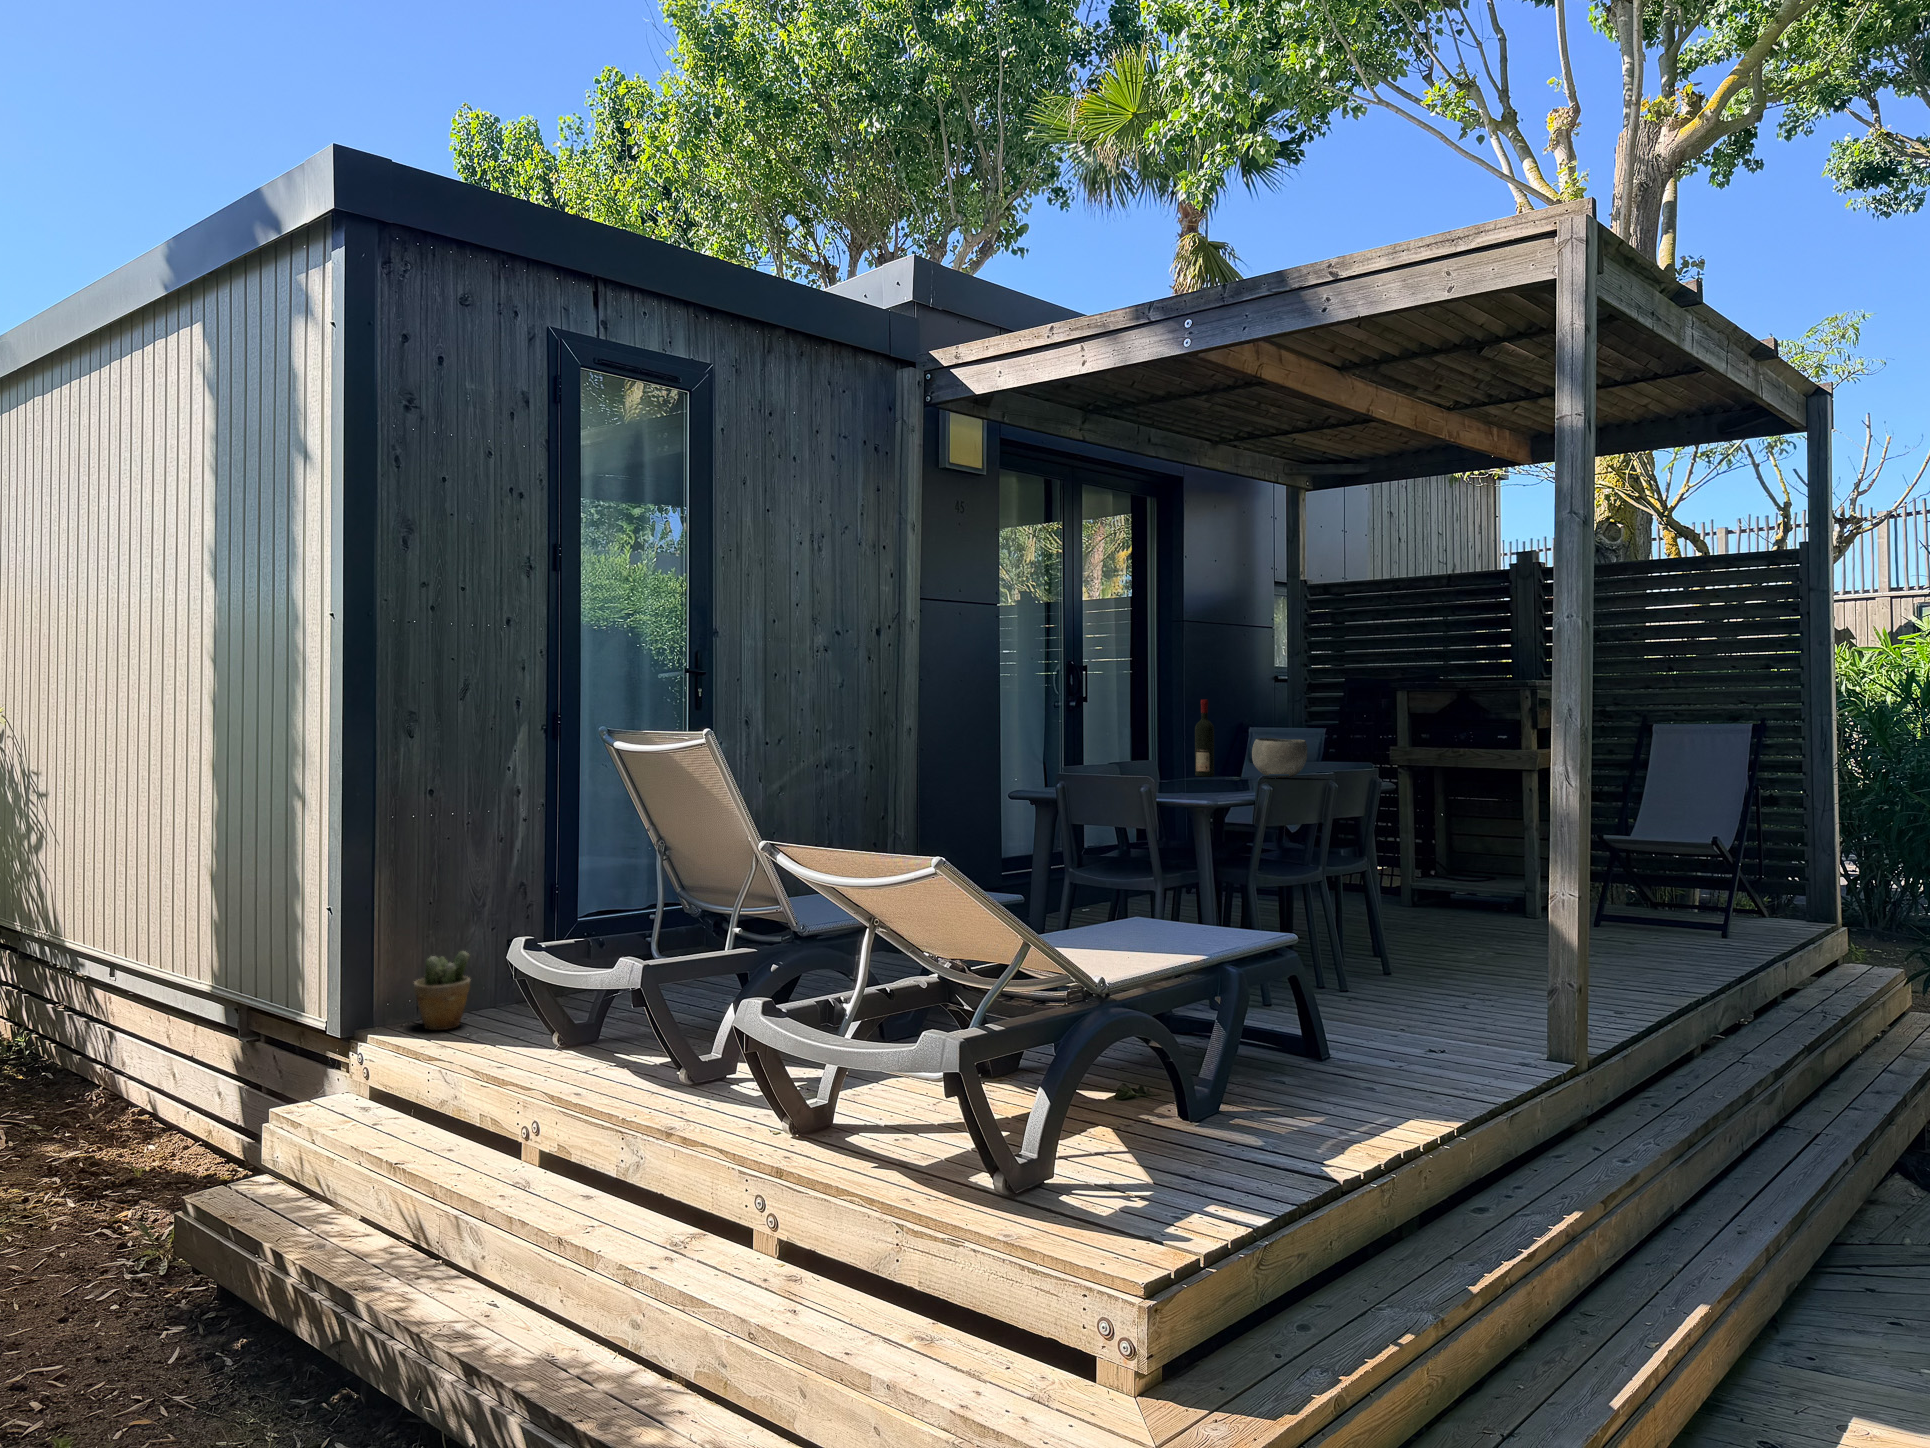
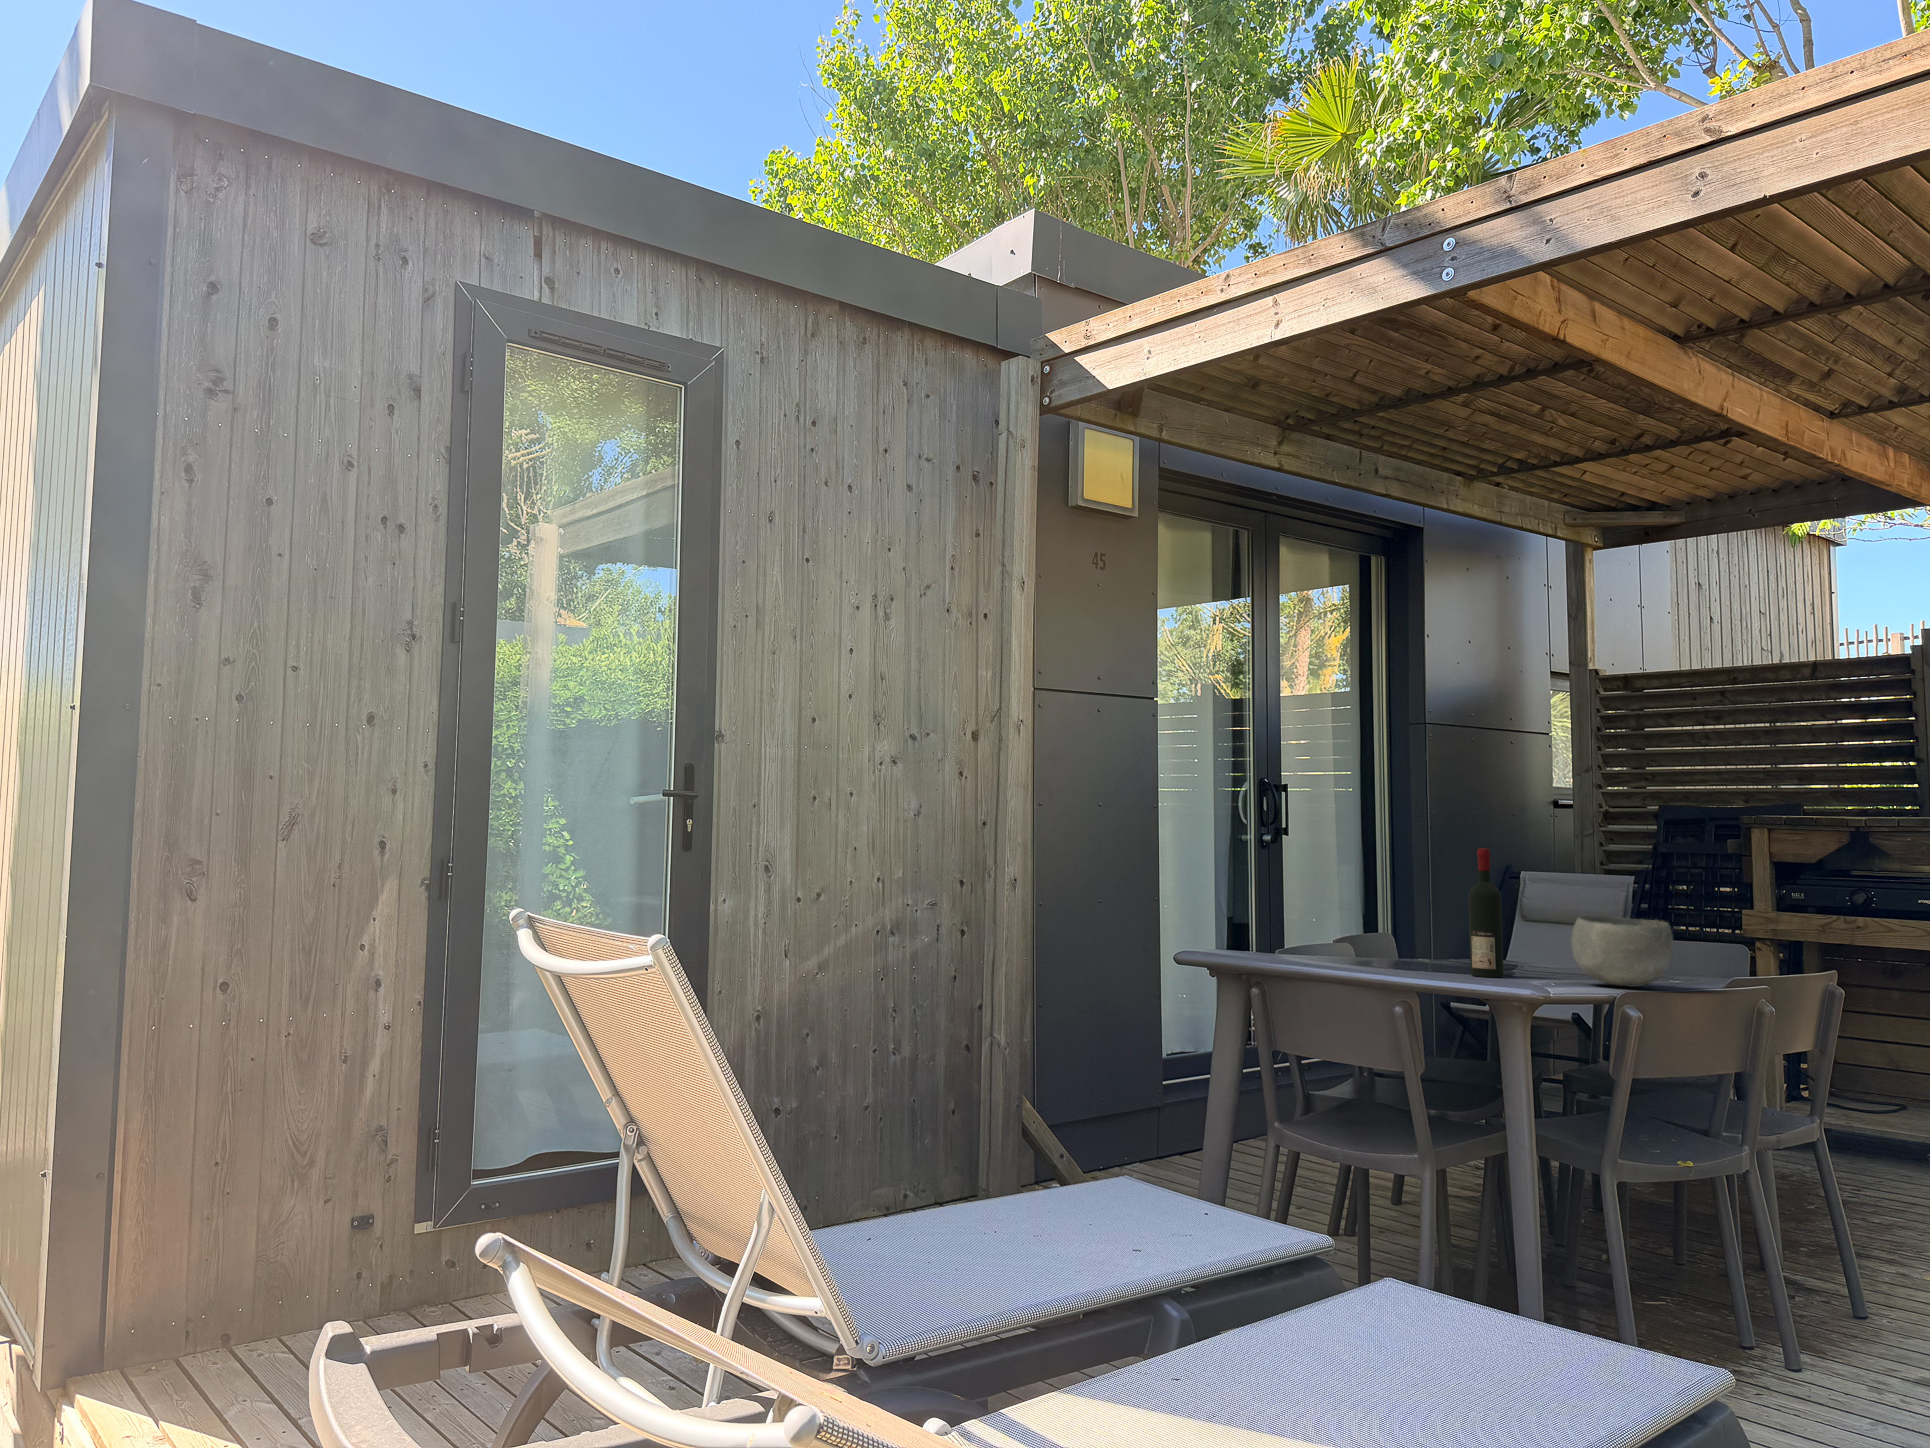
potted plant: present [414,951,470,1030] -> none [159,1249,257,1387]

